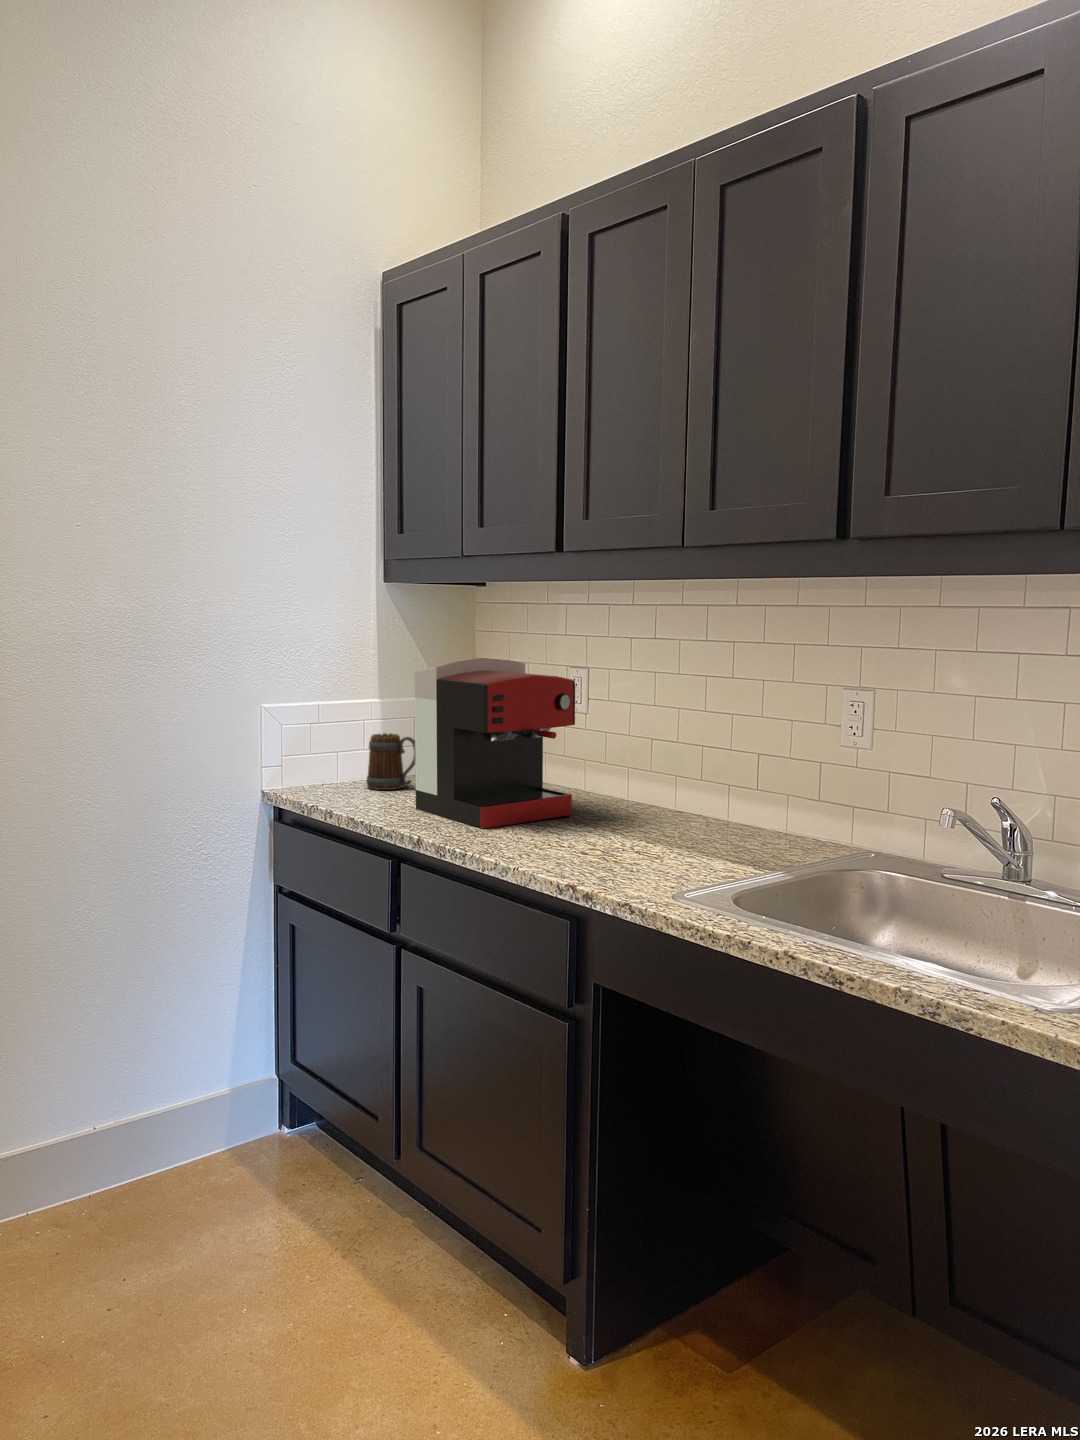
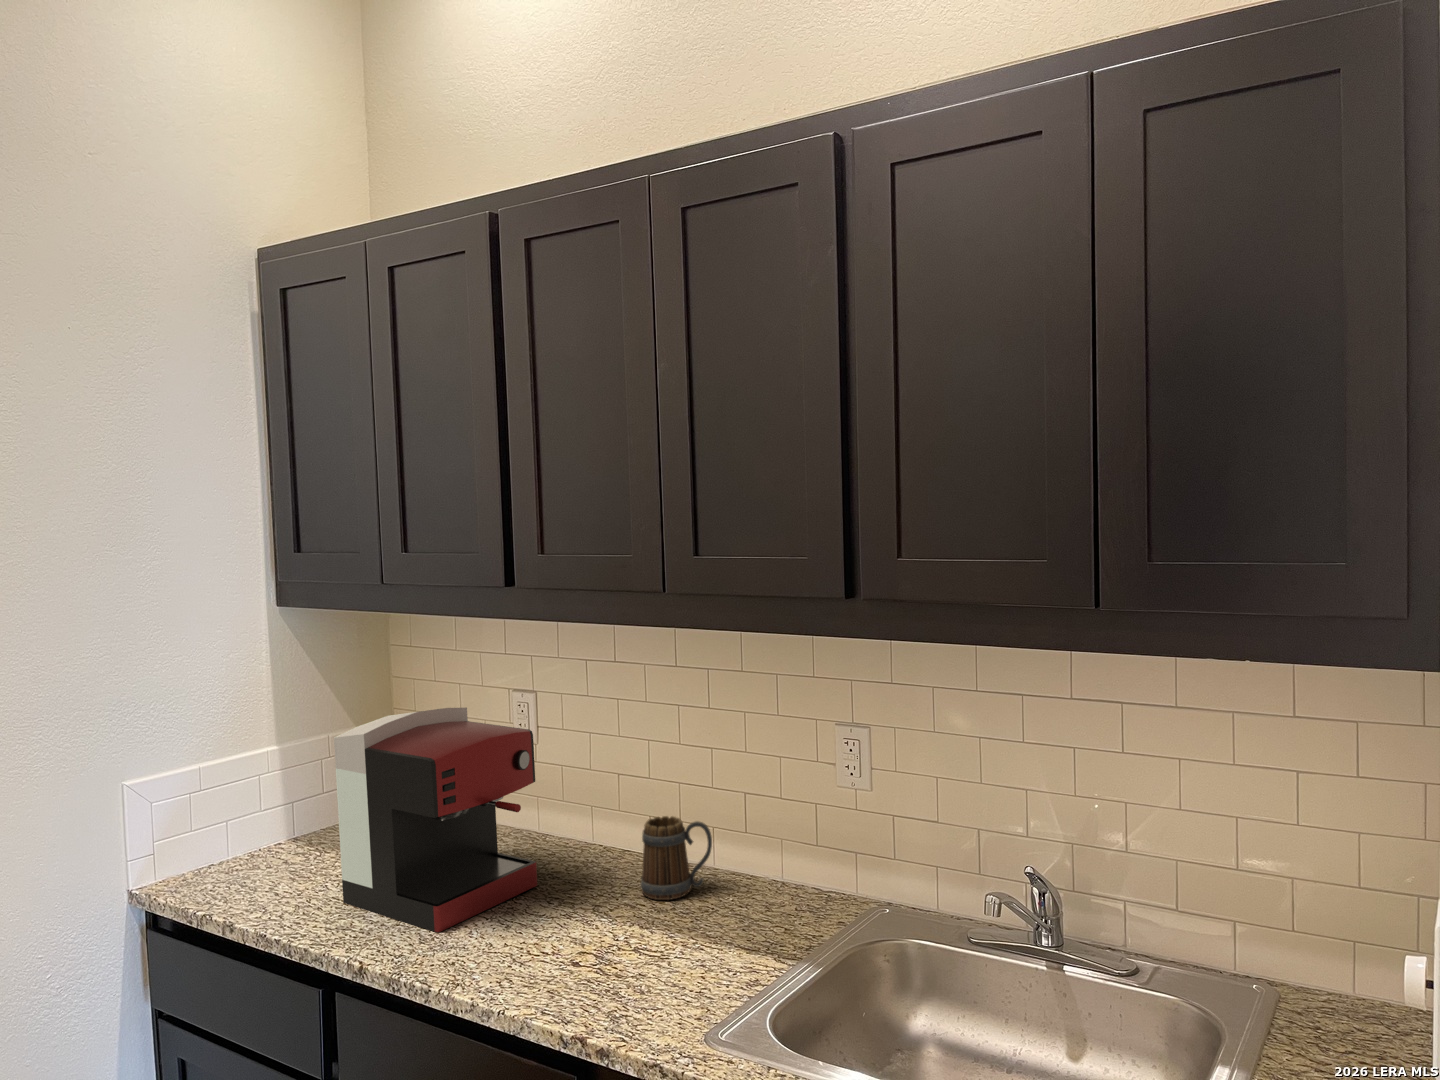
mug: present [366,733,416,790] -> present [641,816,712,900]

